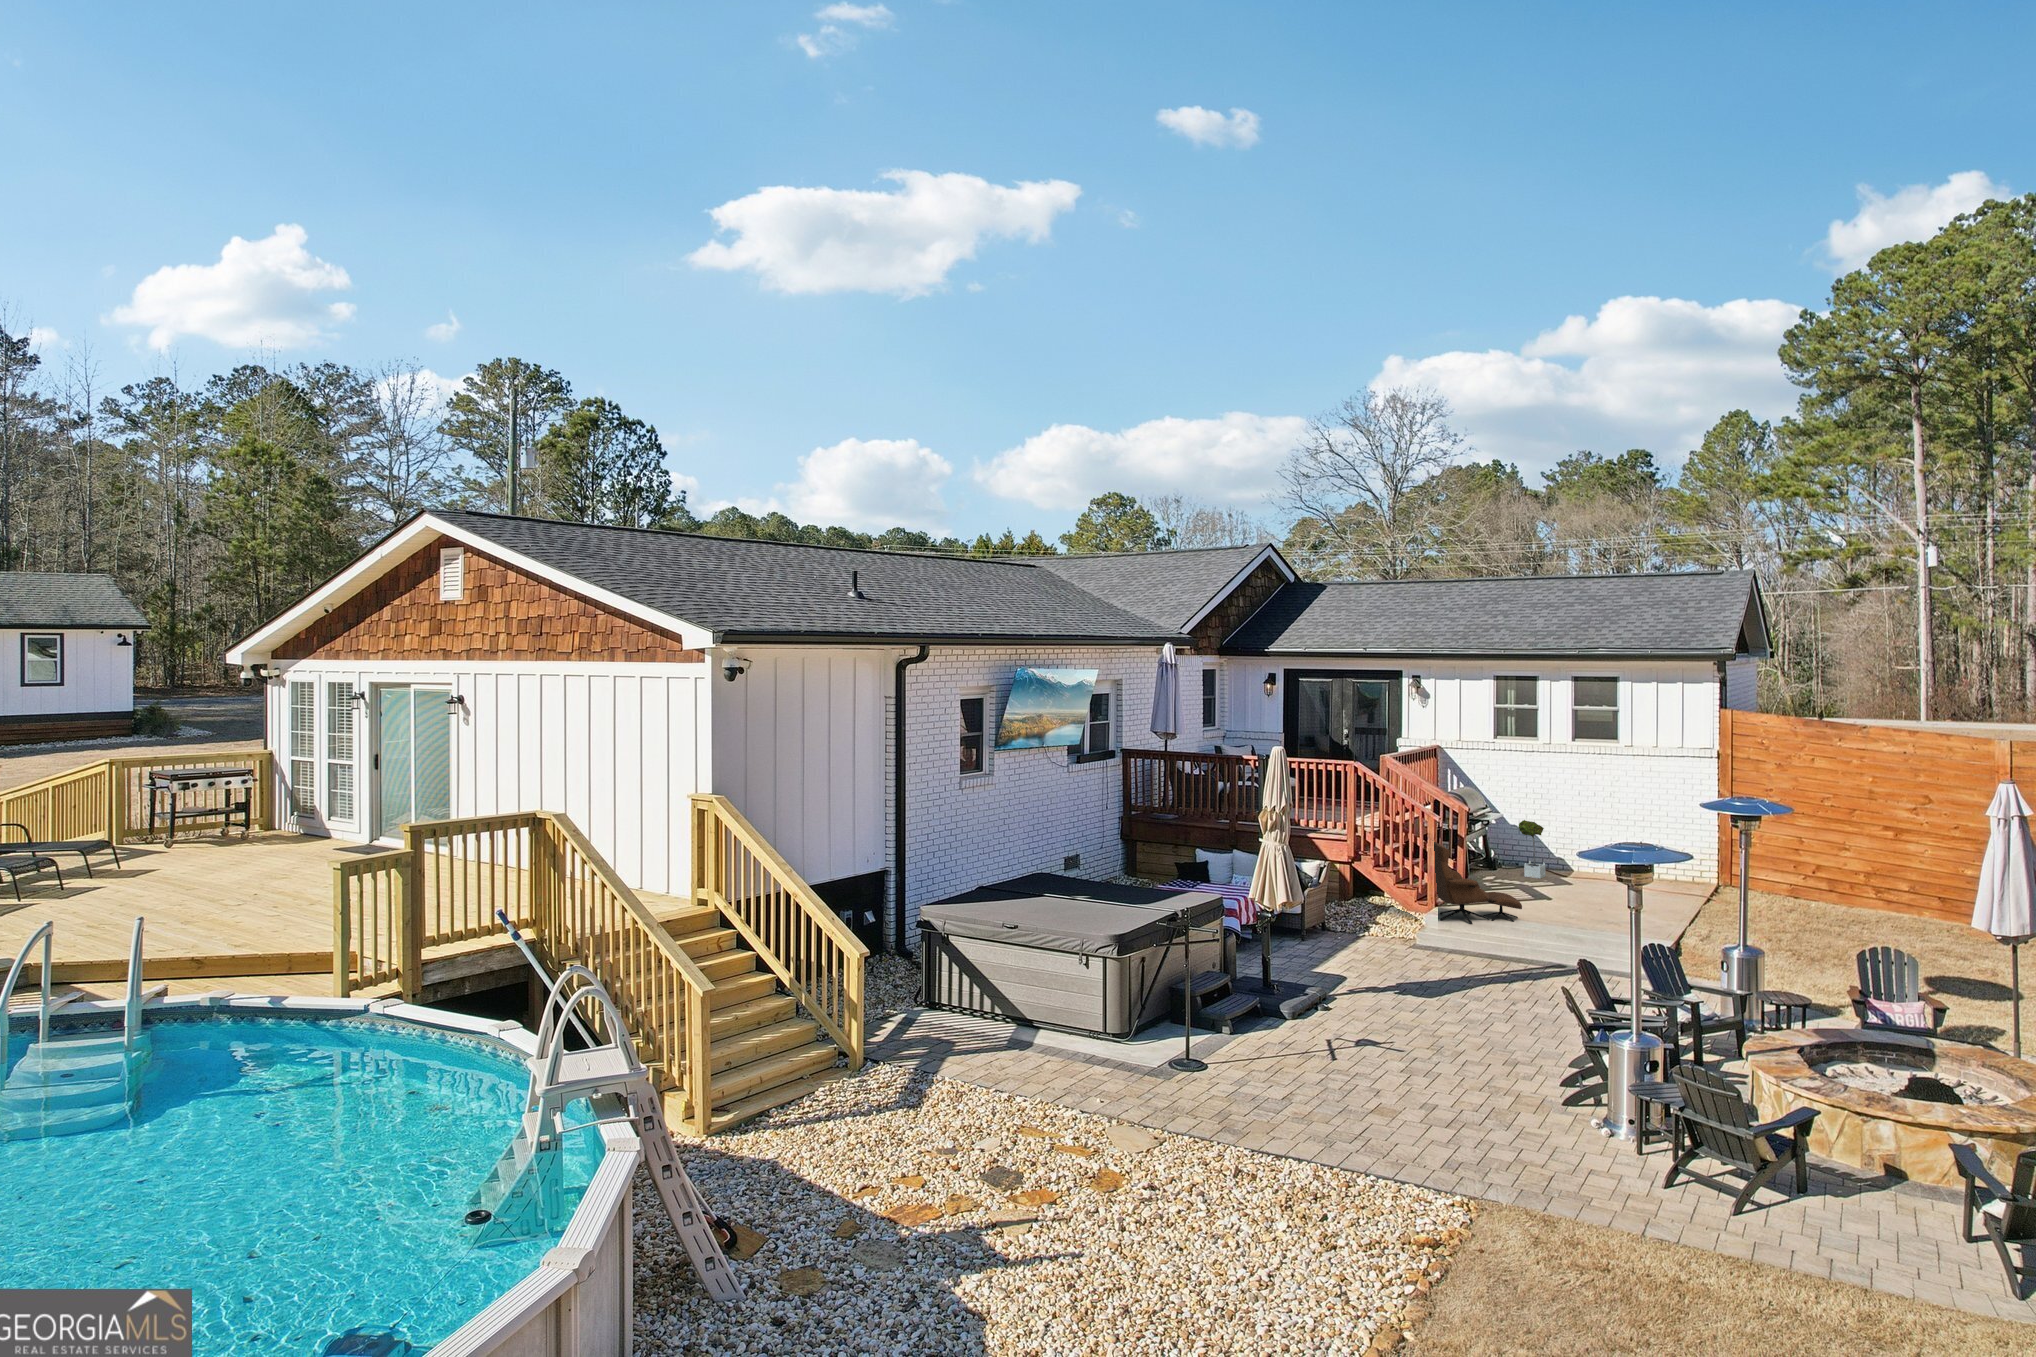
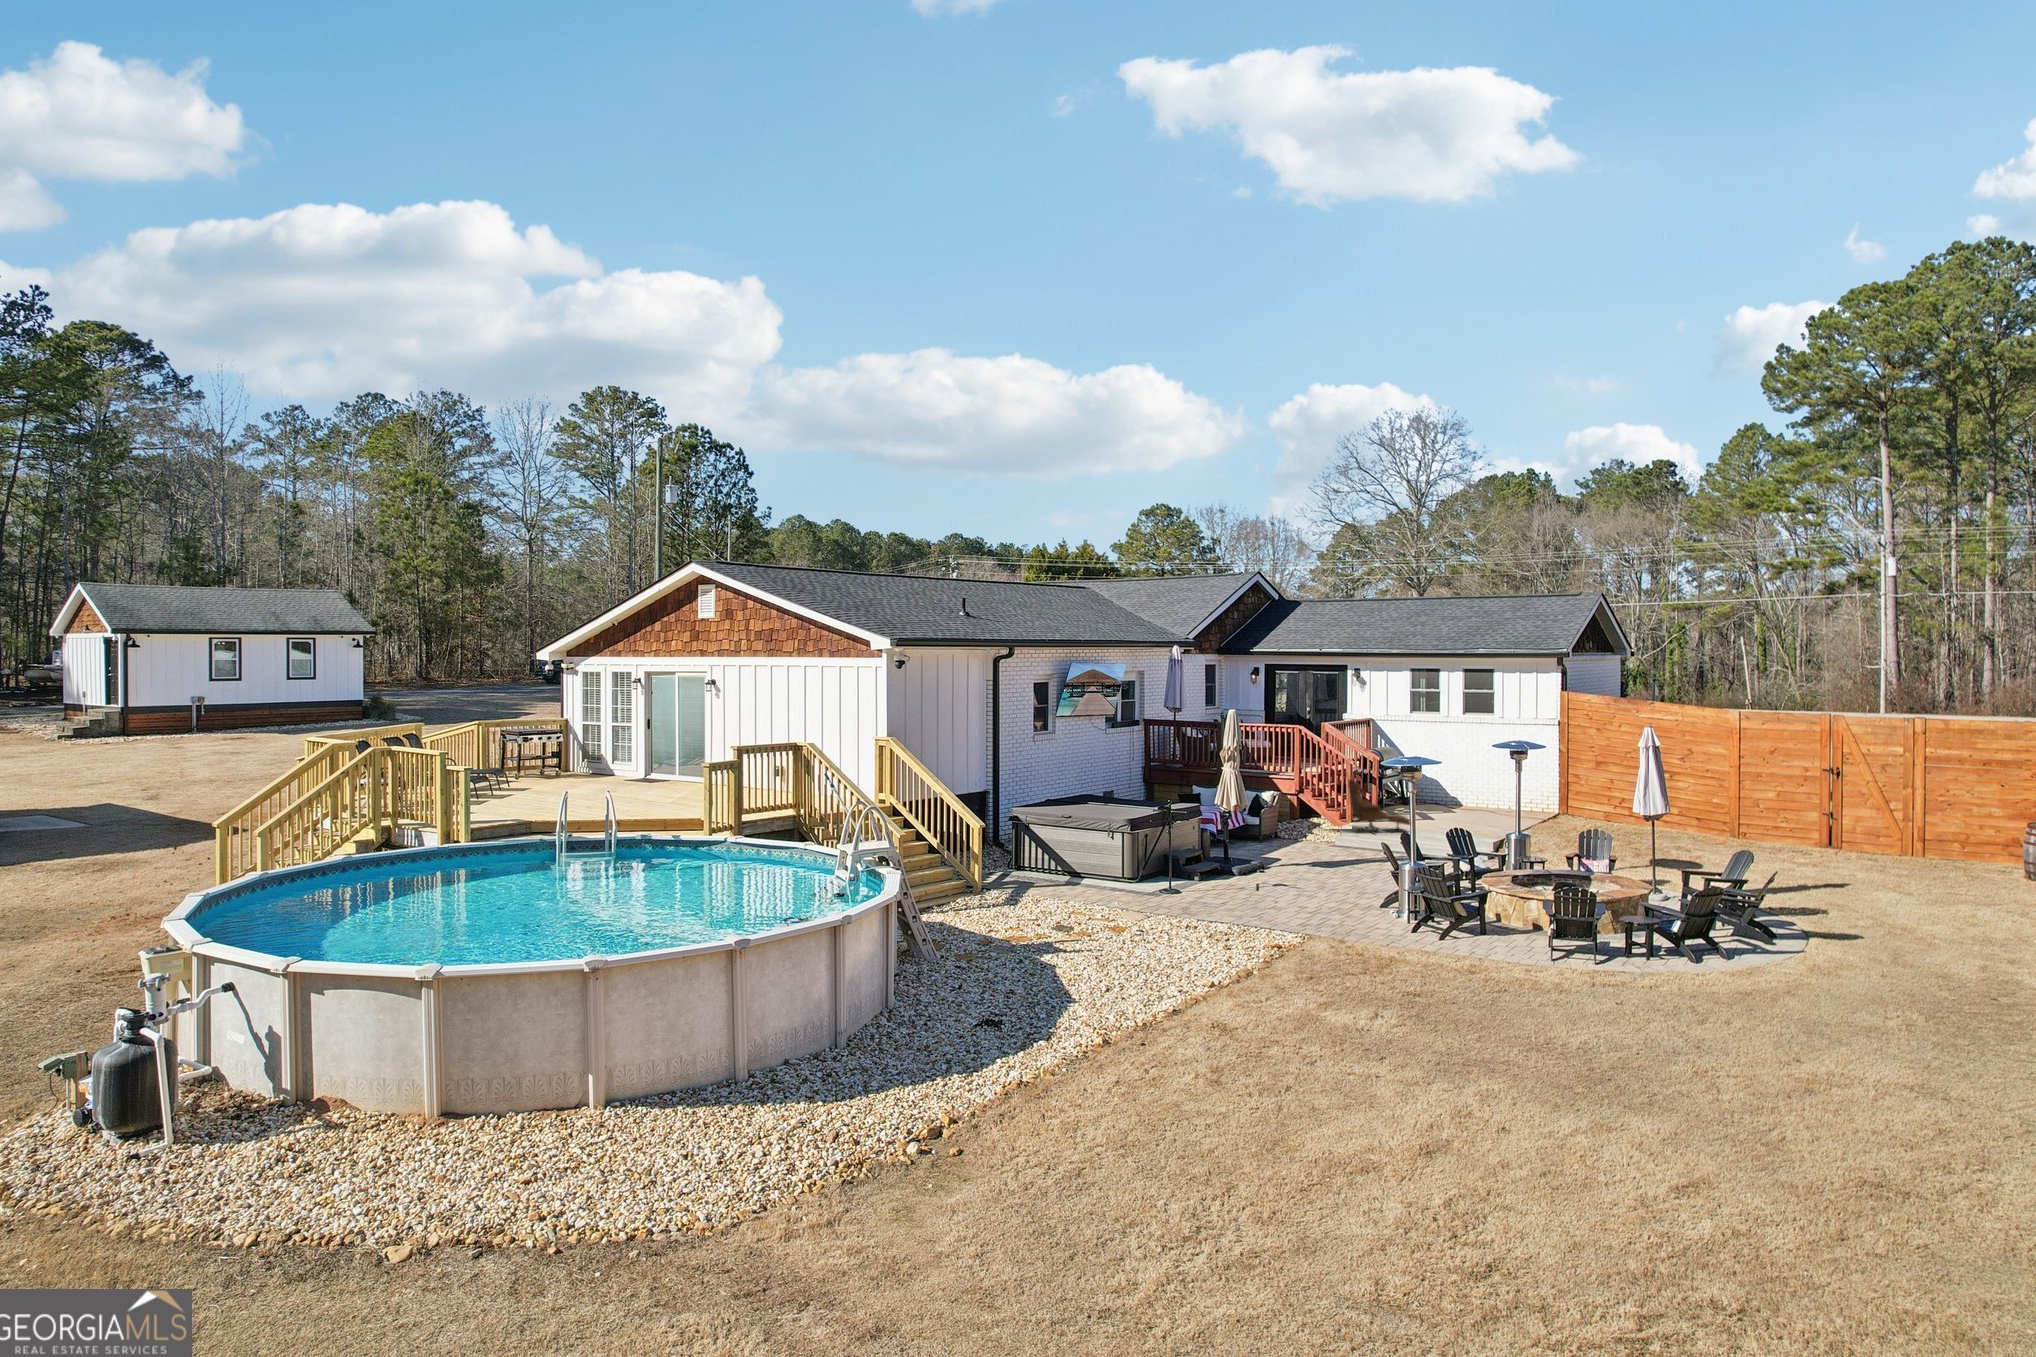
potted tree: present [1519,820,1546,878] -> none [1426,771,1445,812]

